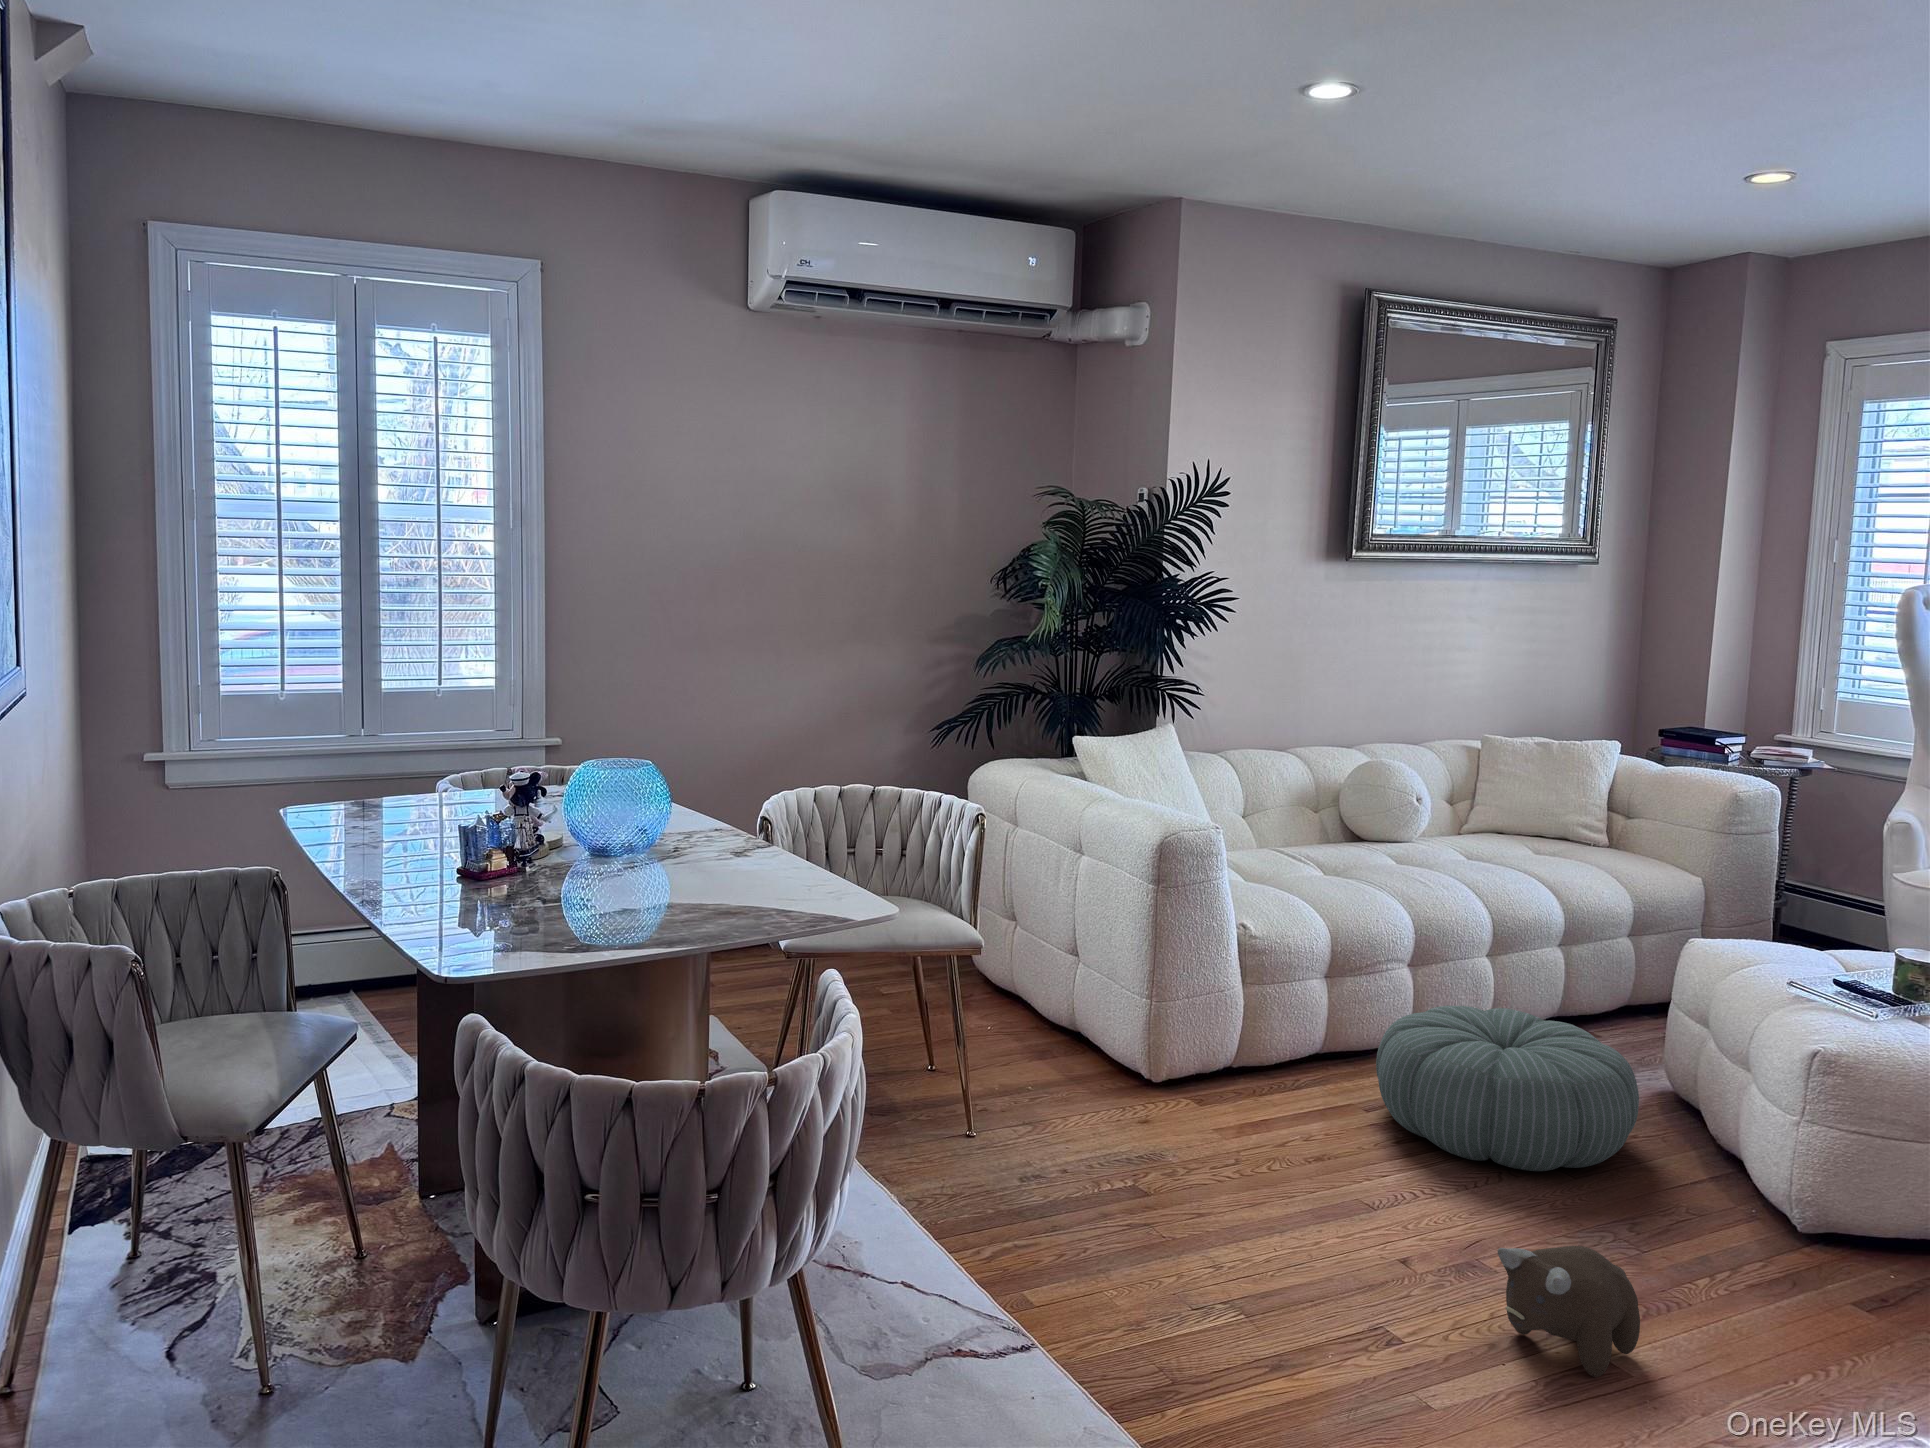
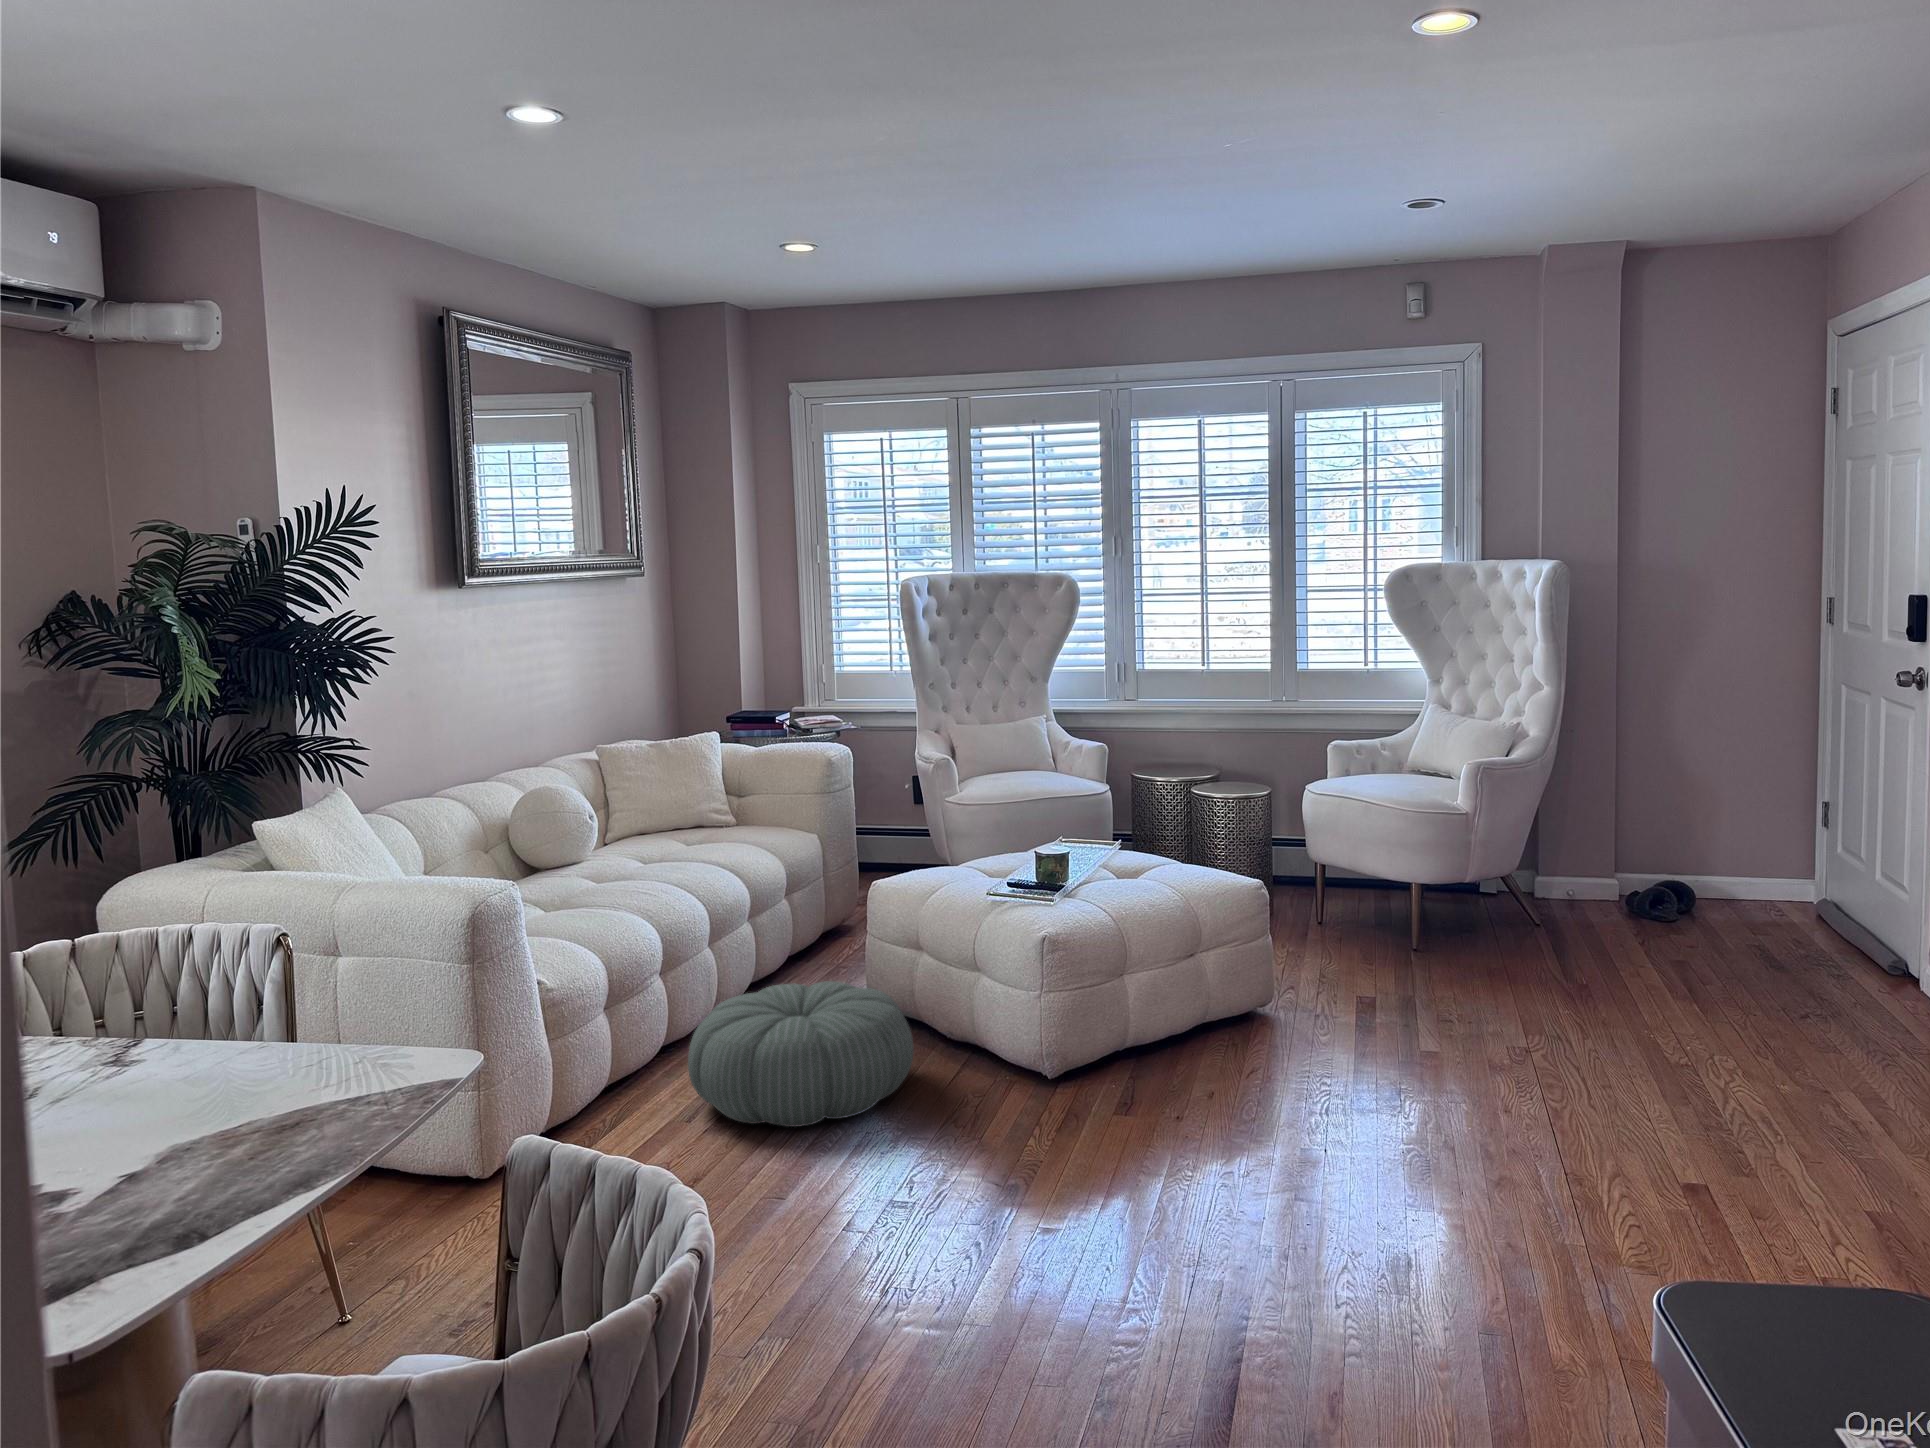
plush toy: present [1498,1246,1640,1377] -> none [957,1140,1052,1240]

